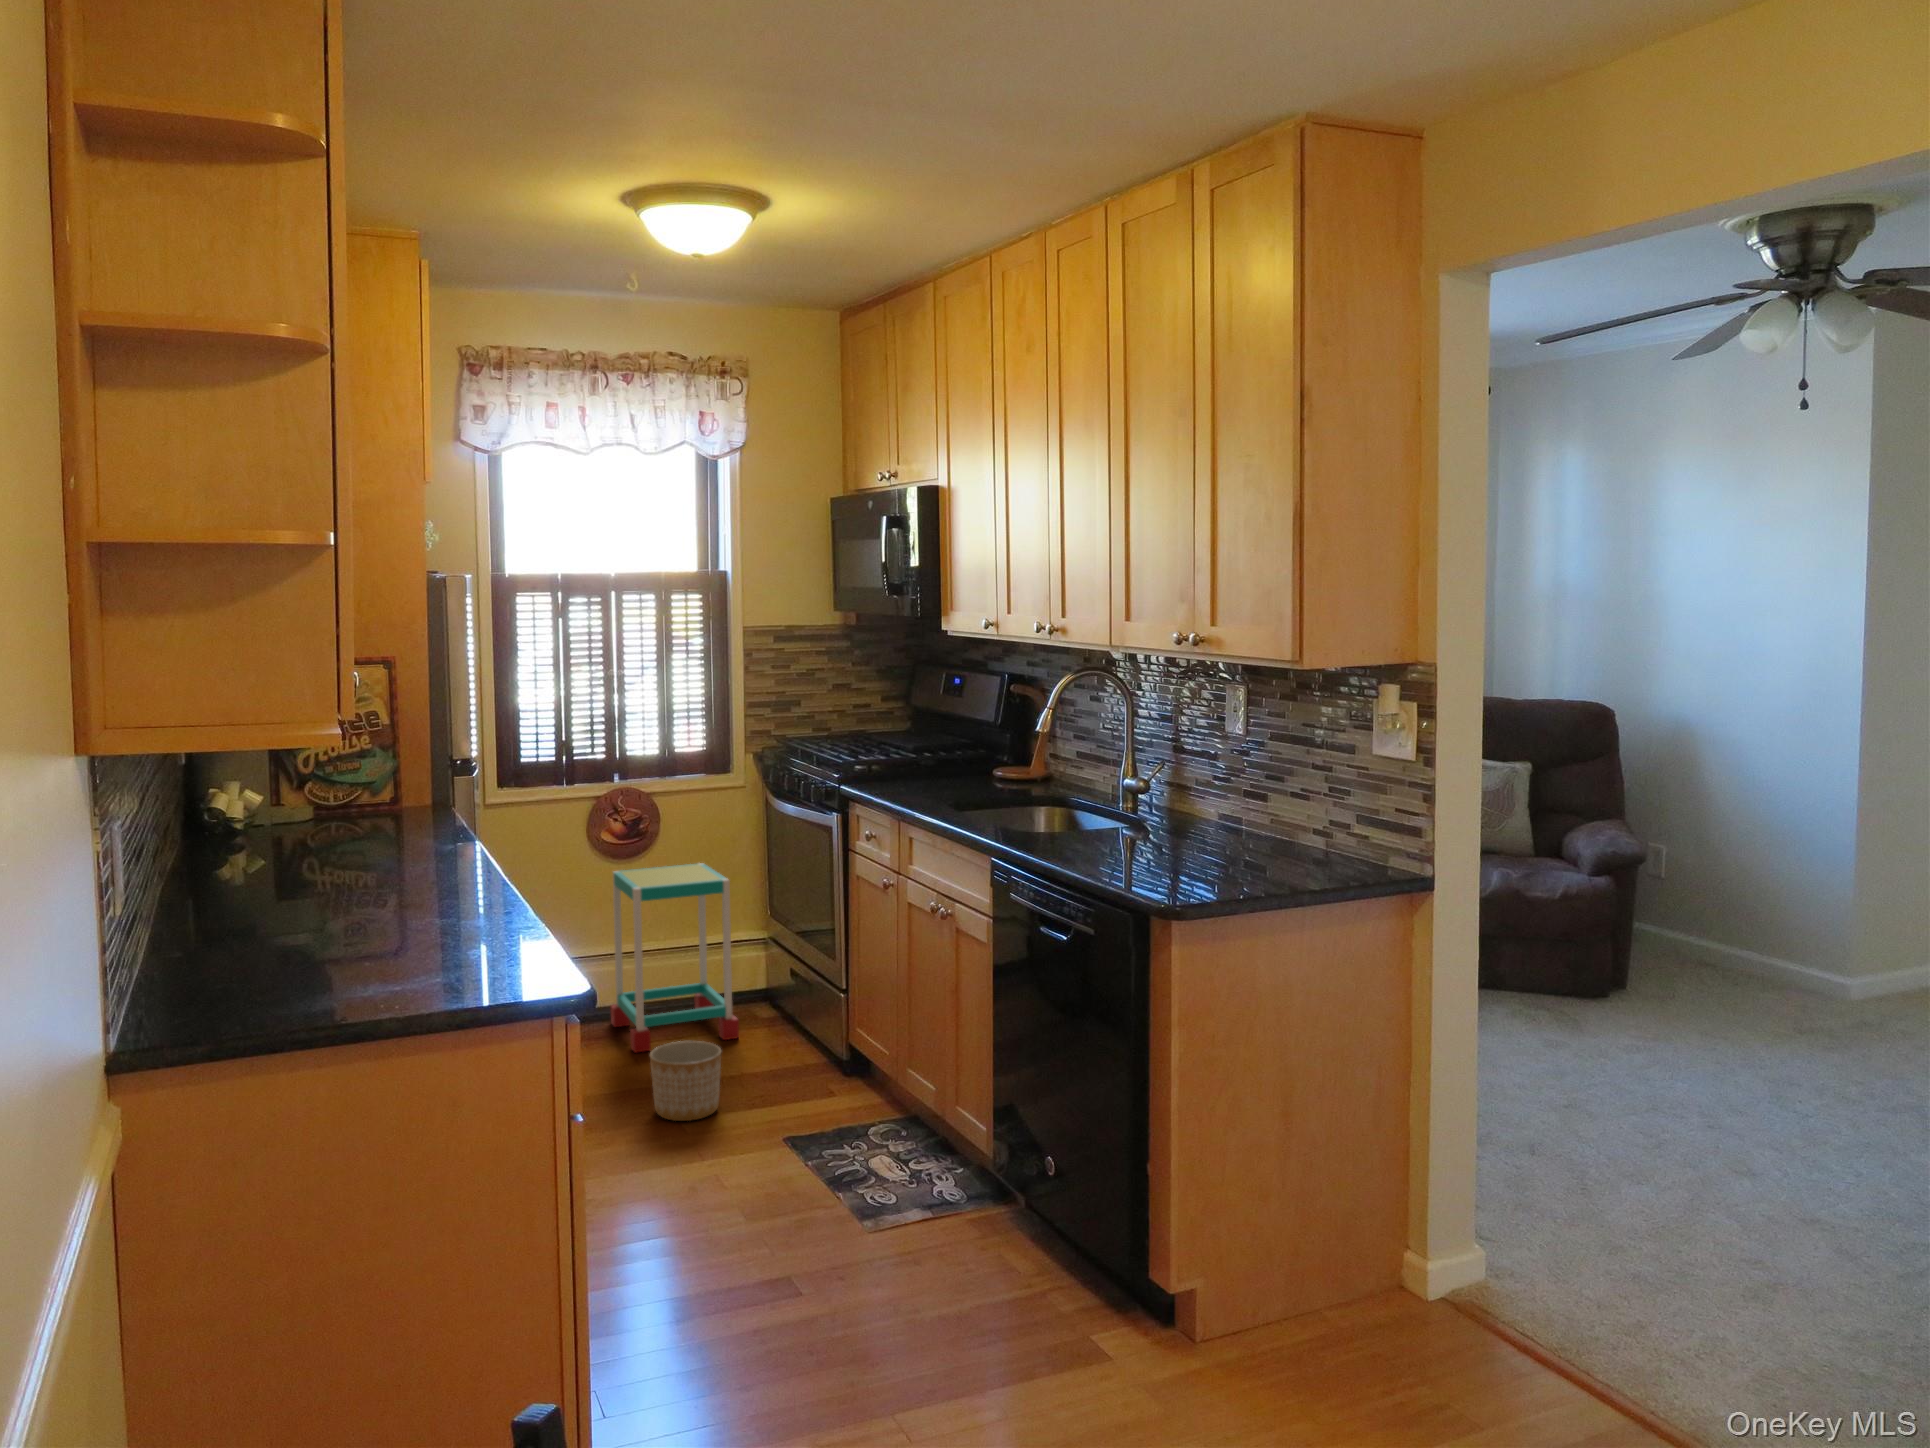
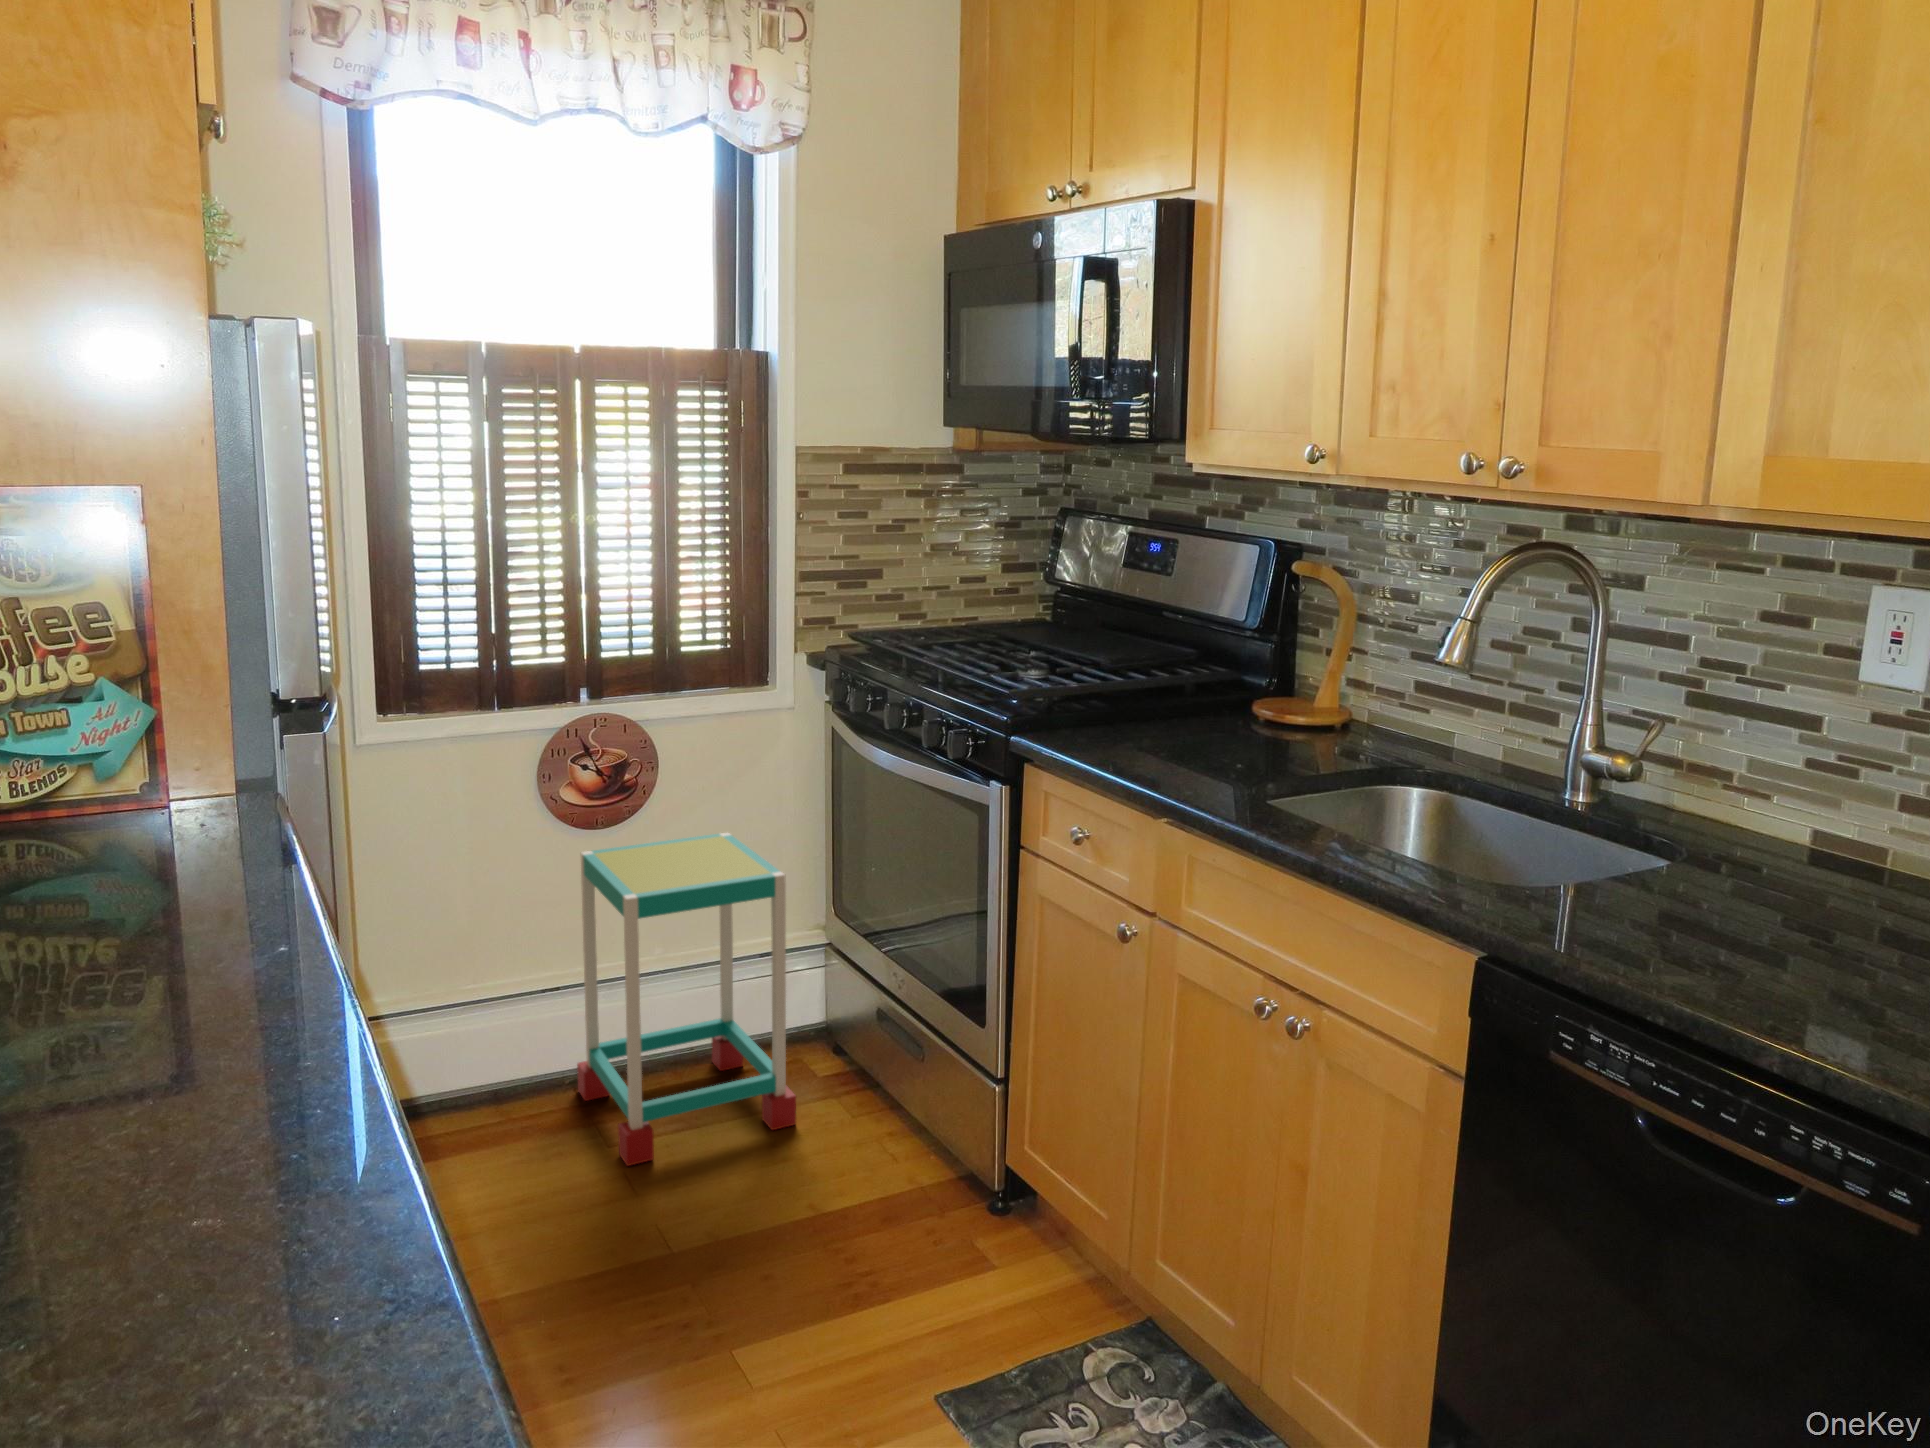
planter: present [650,1041,721,1121] -> none [677,1195,809,1361]

